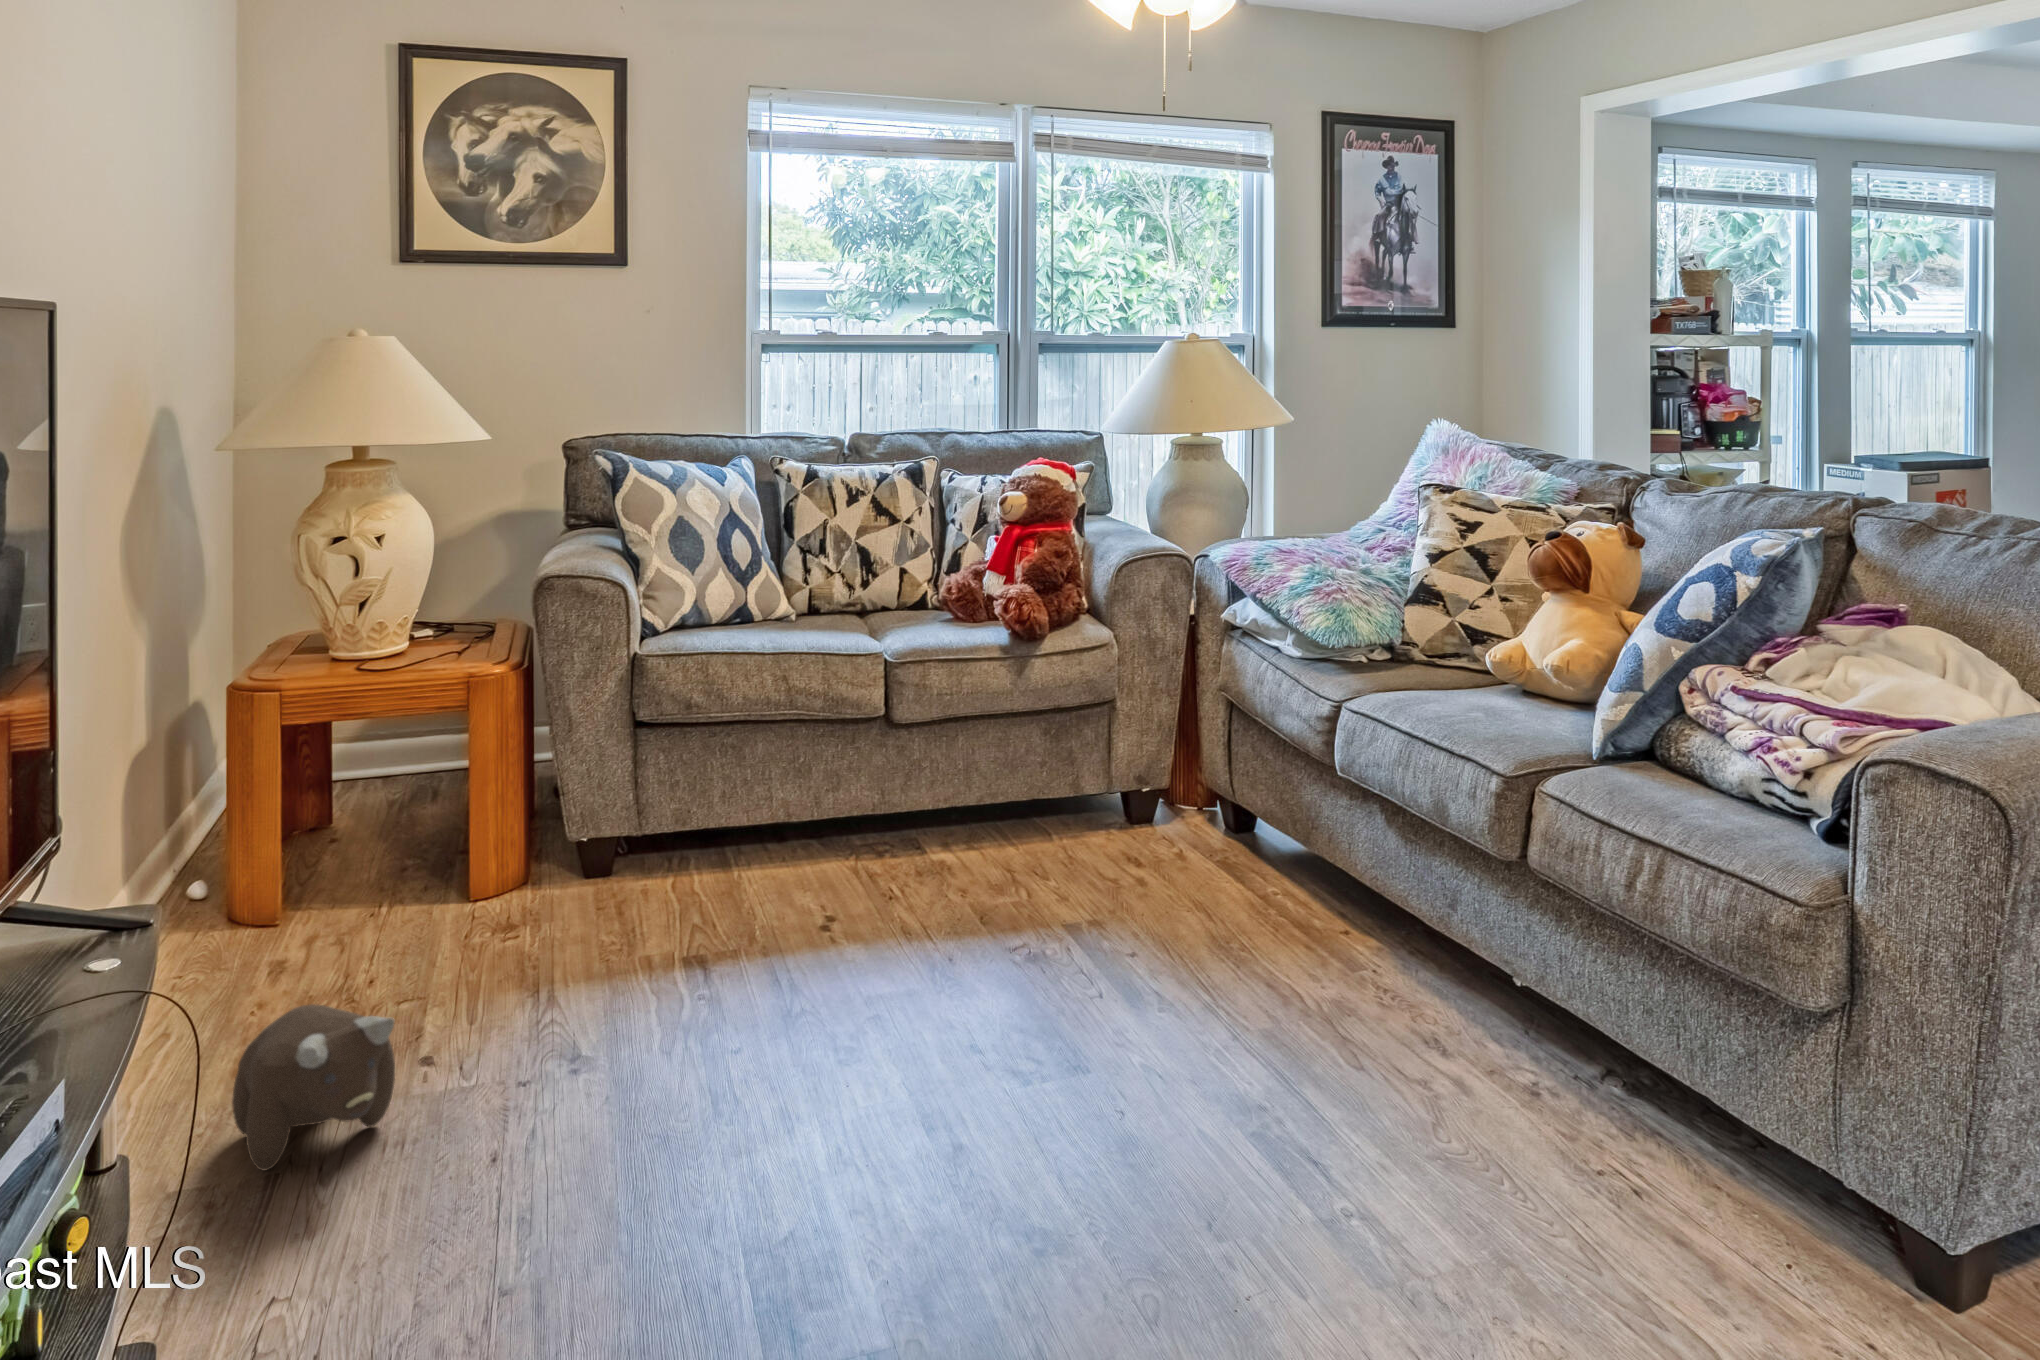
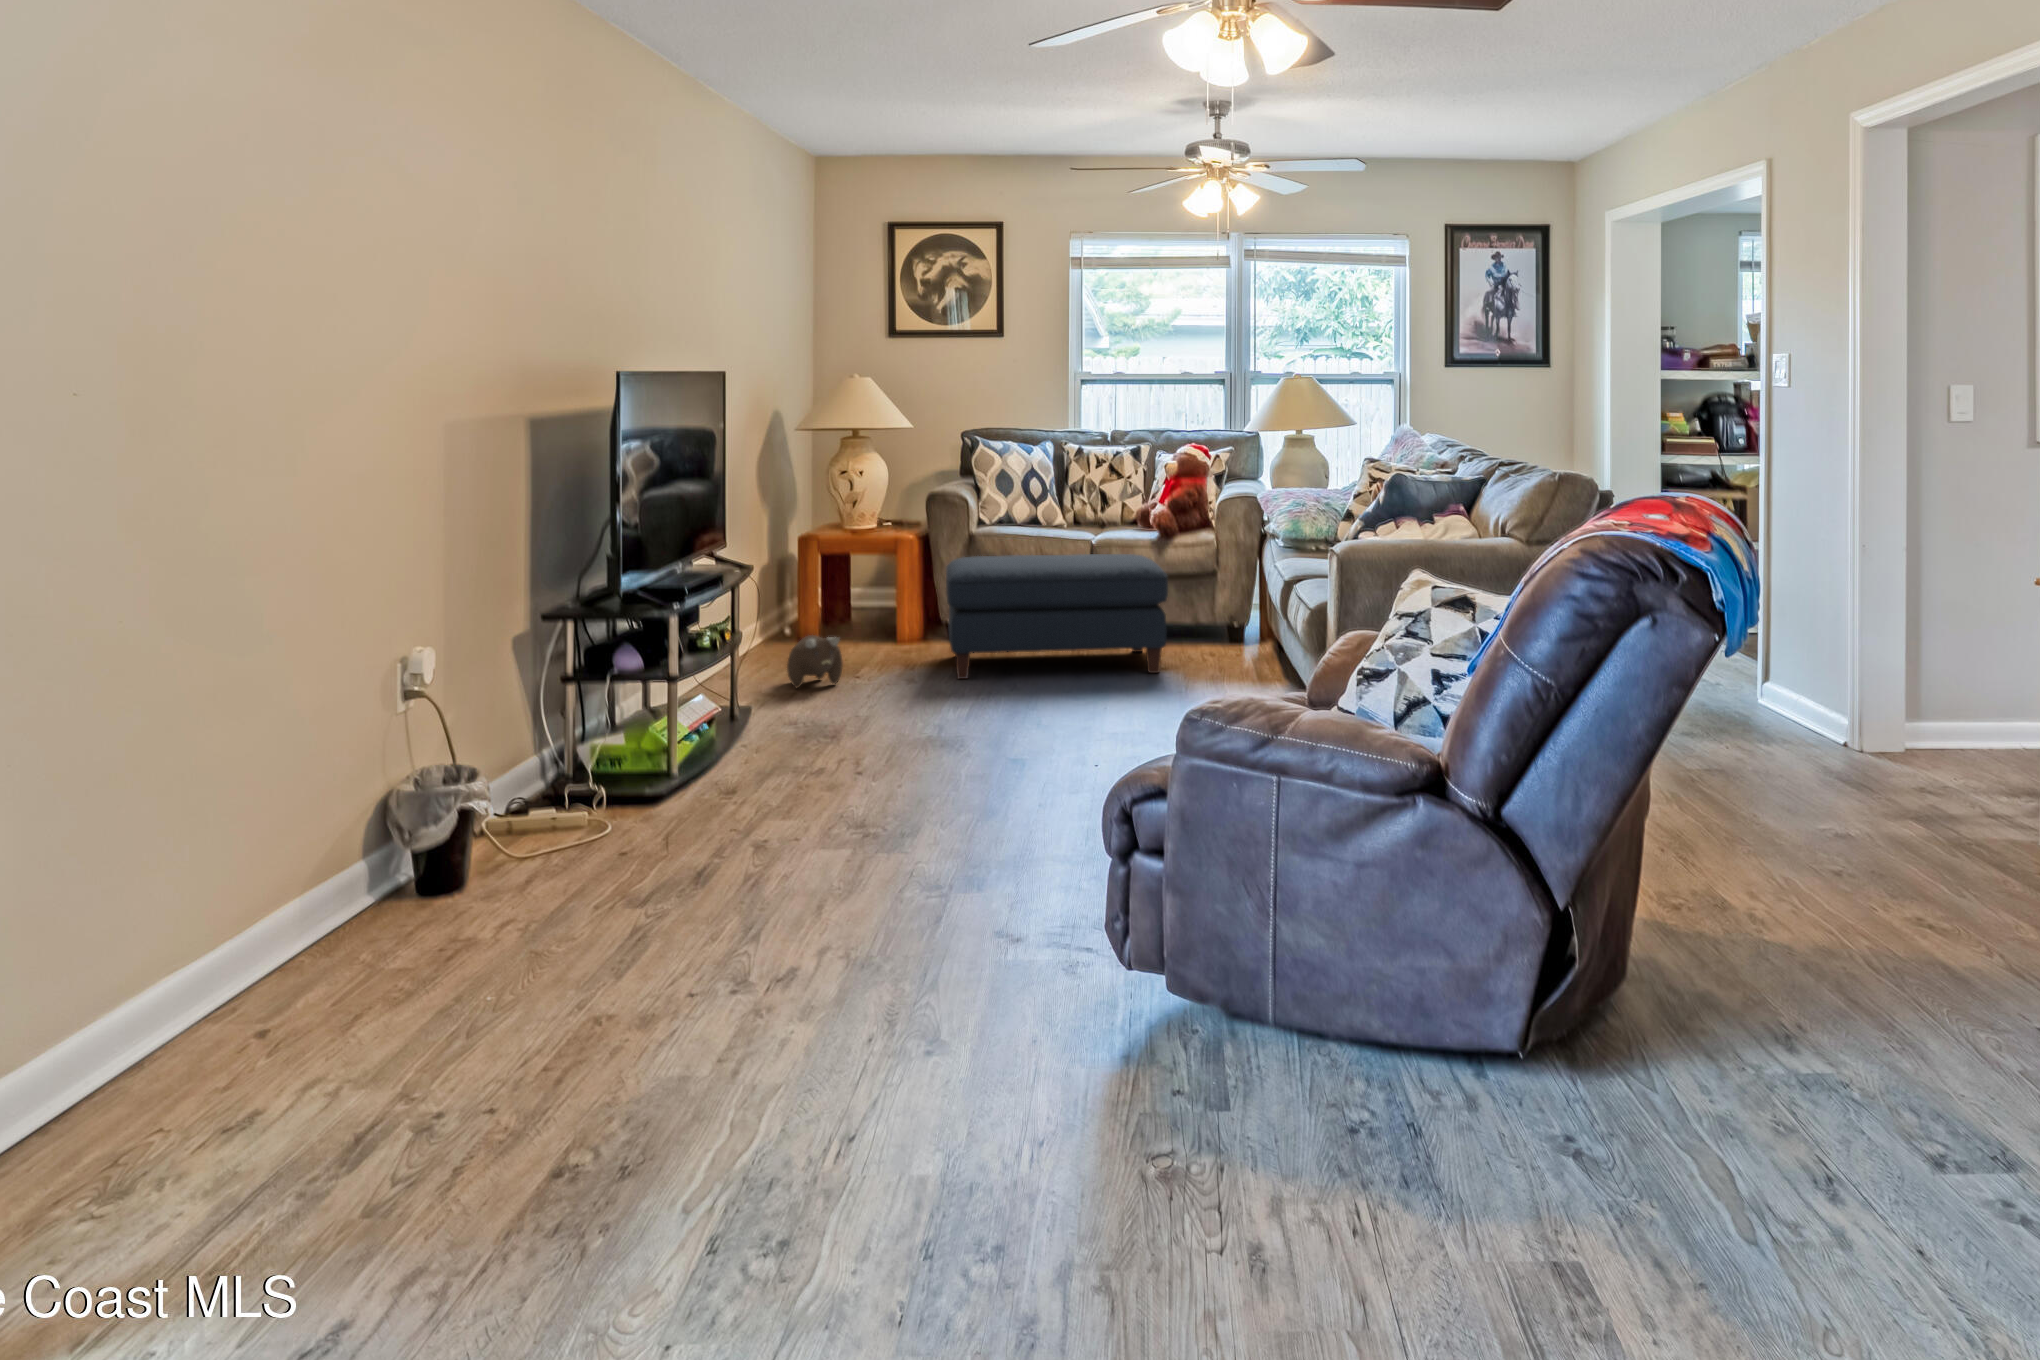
ottoman: none [608,686,1118,1045] -> present [946,554,1168,679]

